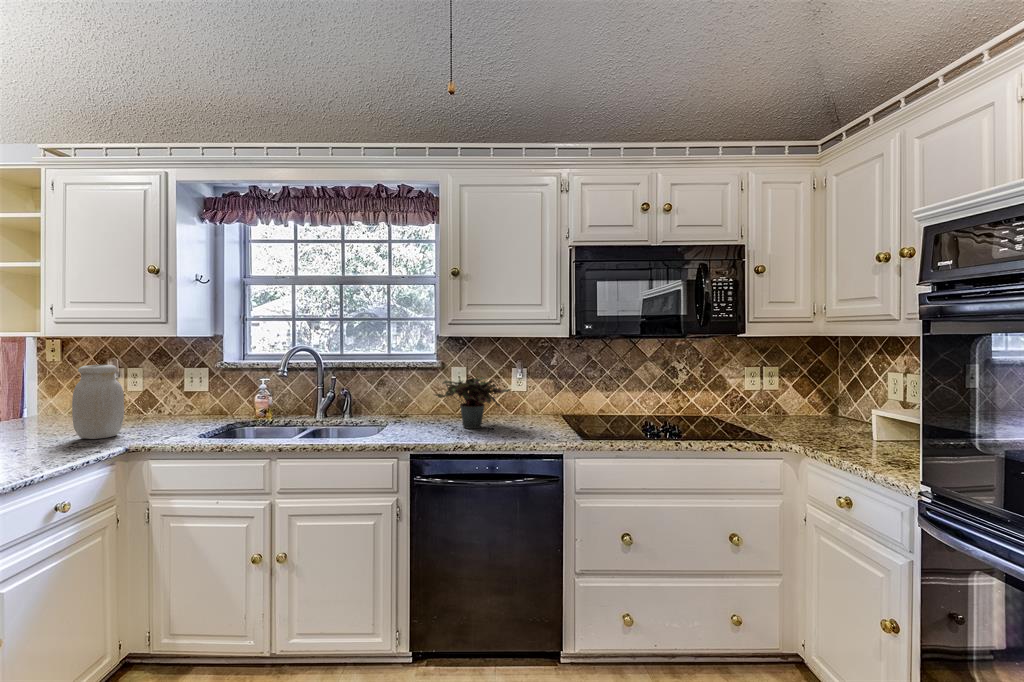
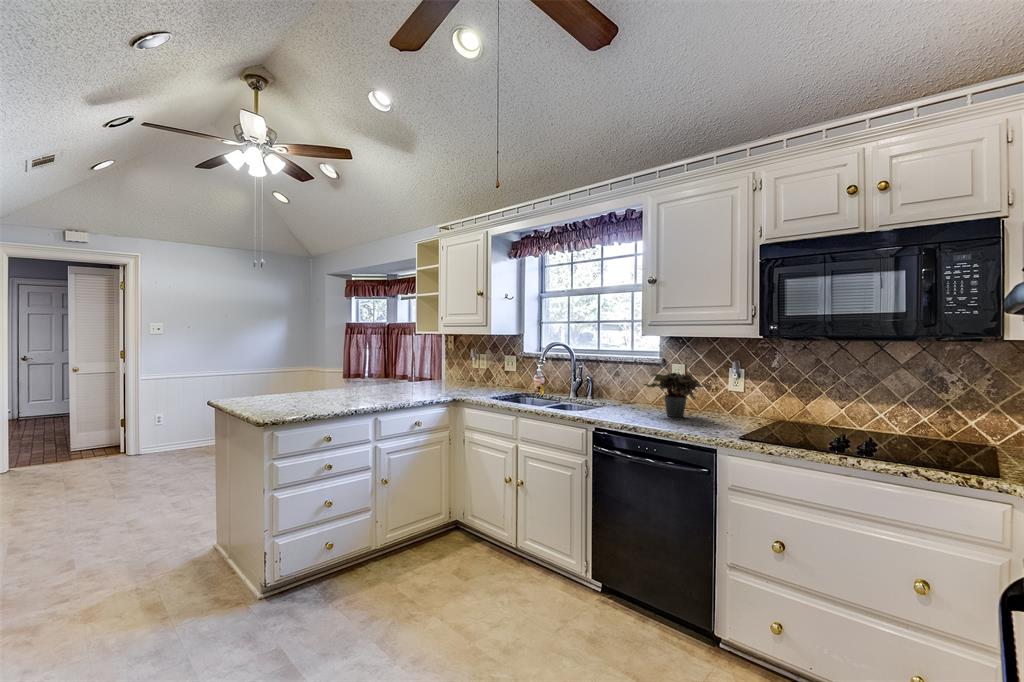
jar: present [72,365,124,439] -> none [447,350,469,392]

